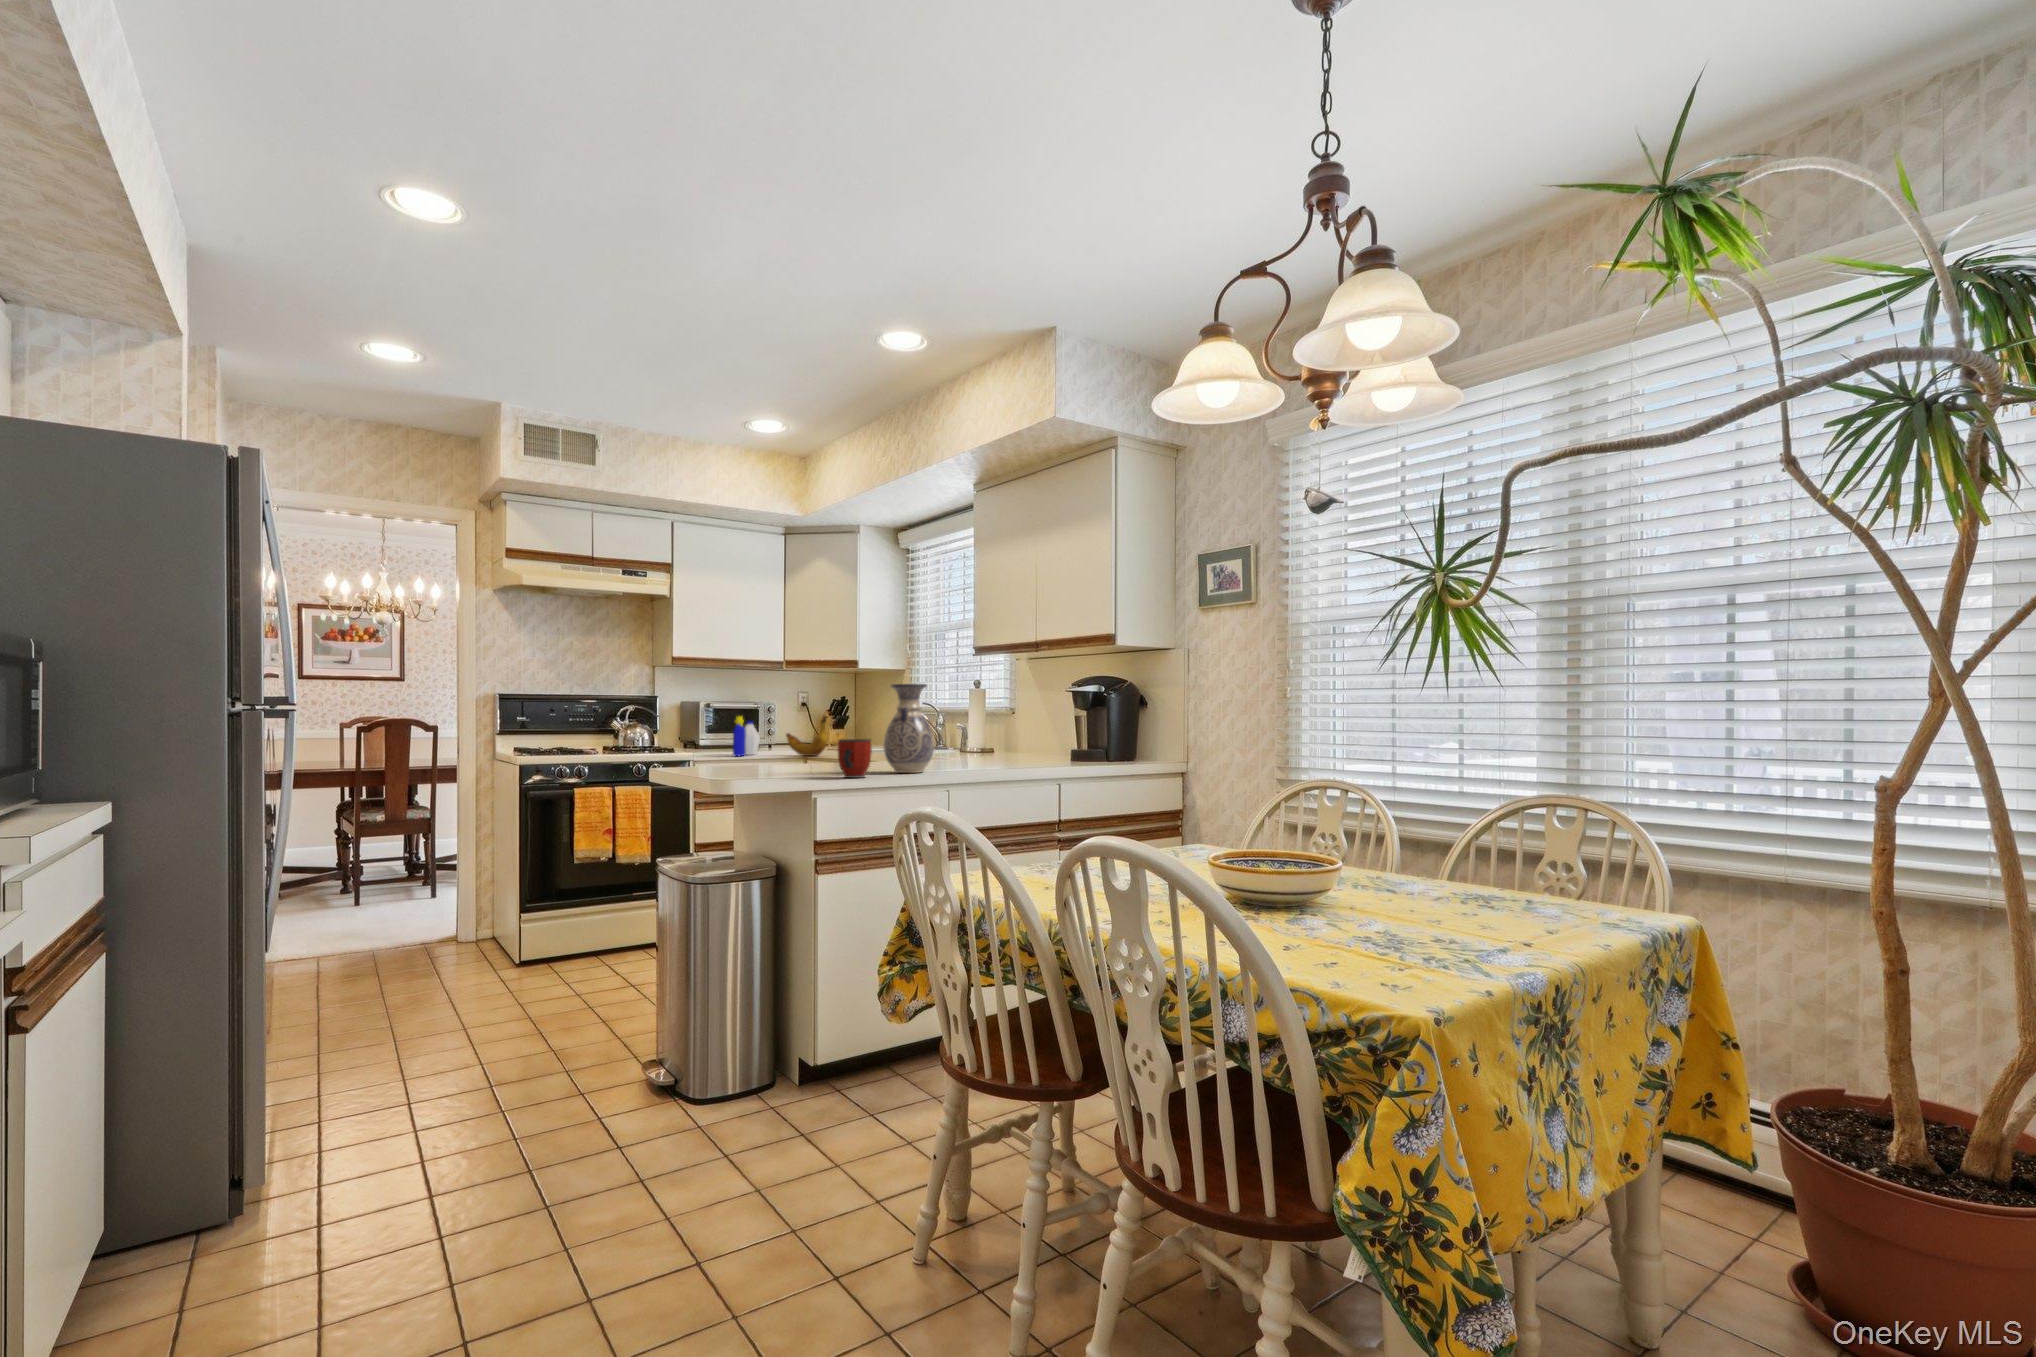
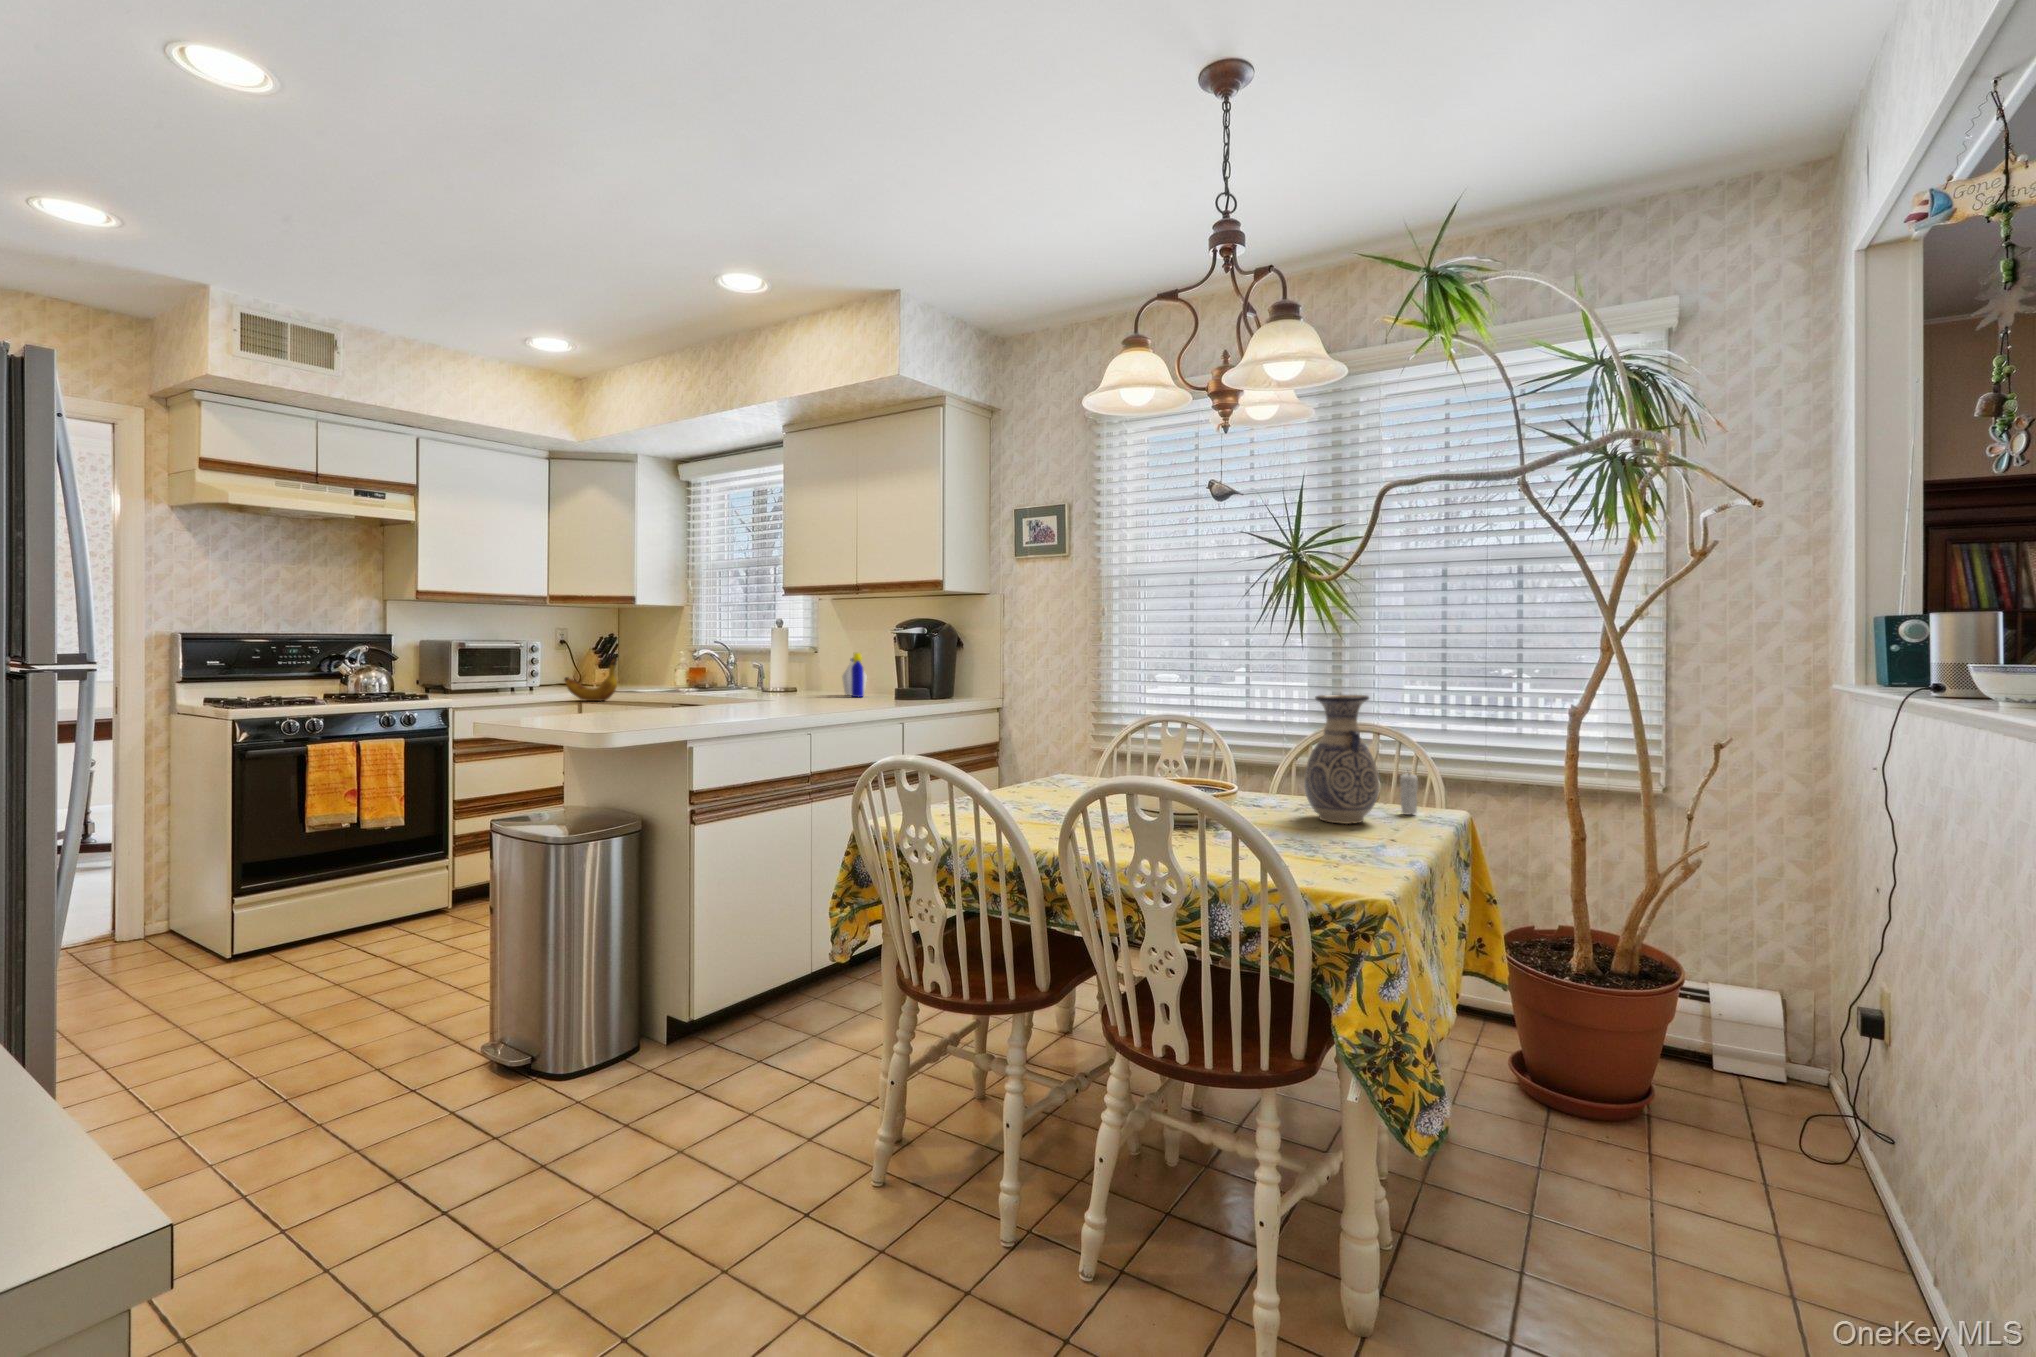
vase: present [884,684,934,773] -> present [1304,695,1380,824]
bottle: present [733,716,760,756] -> present [842,653,867,697]
mug: present [838,739,872,778] -> none [699,684,736,724]
candle: none [1568,850,1592,913] -> present [1400,774,1418,814]

